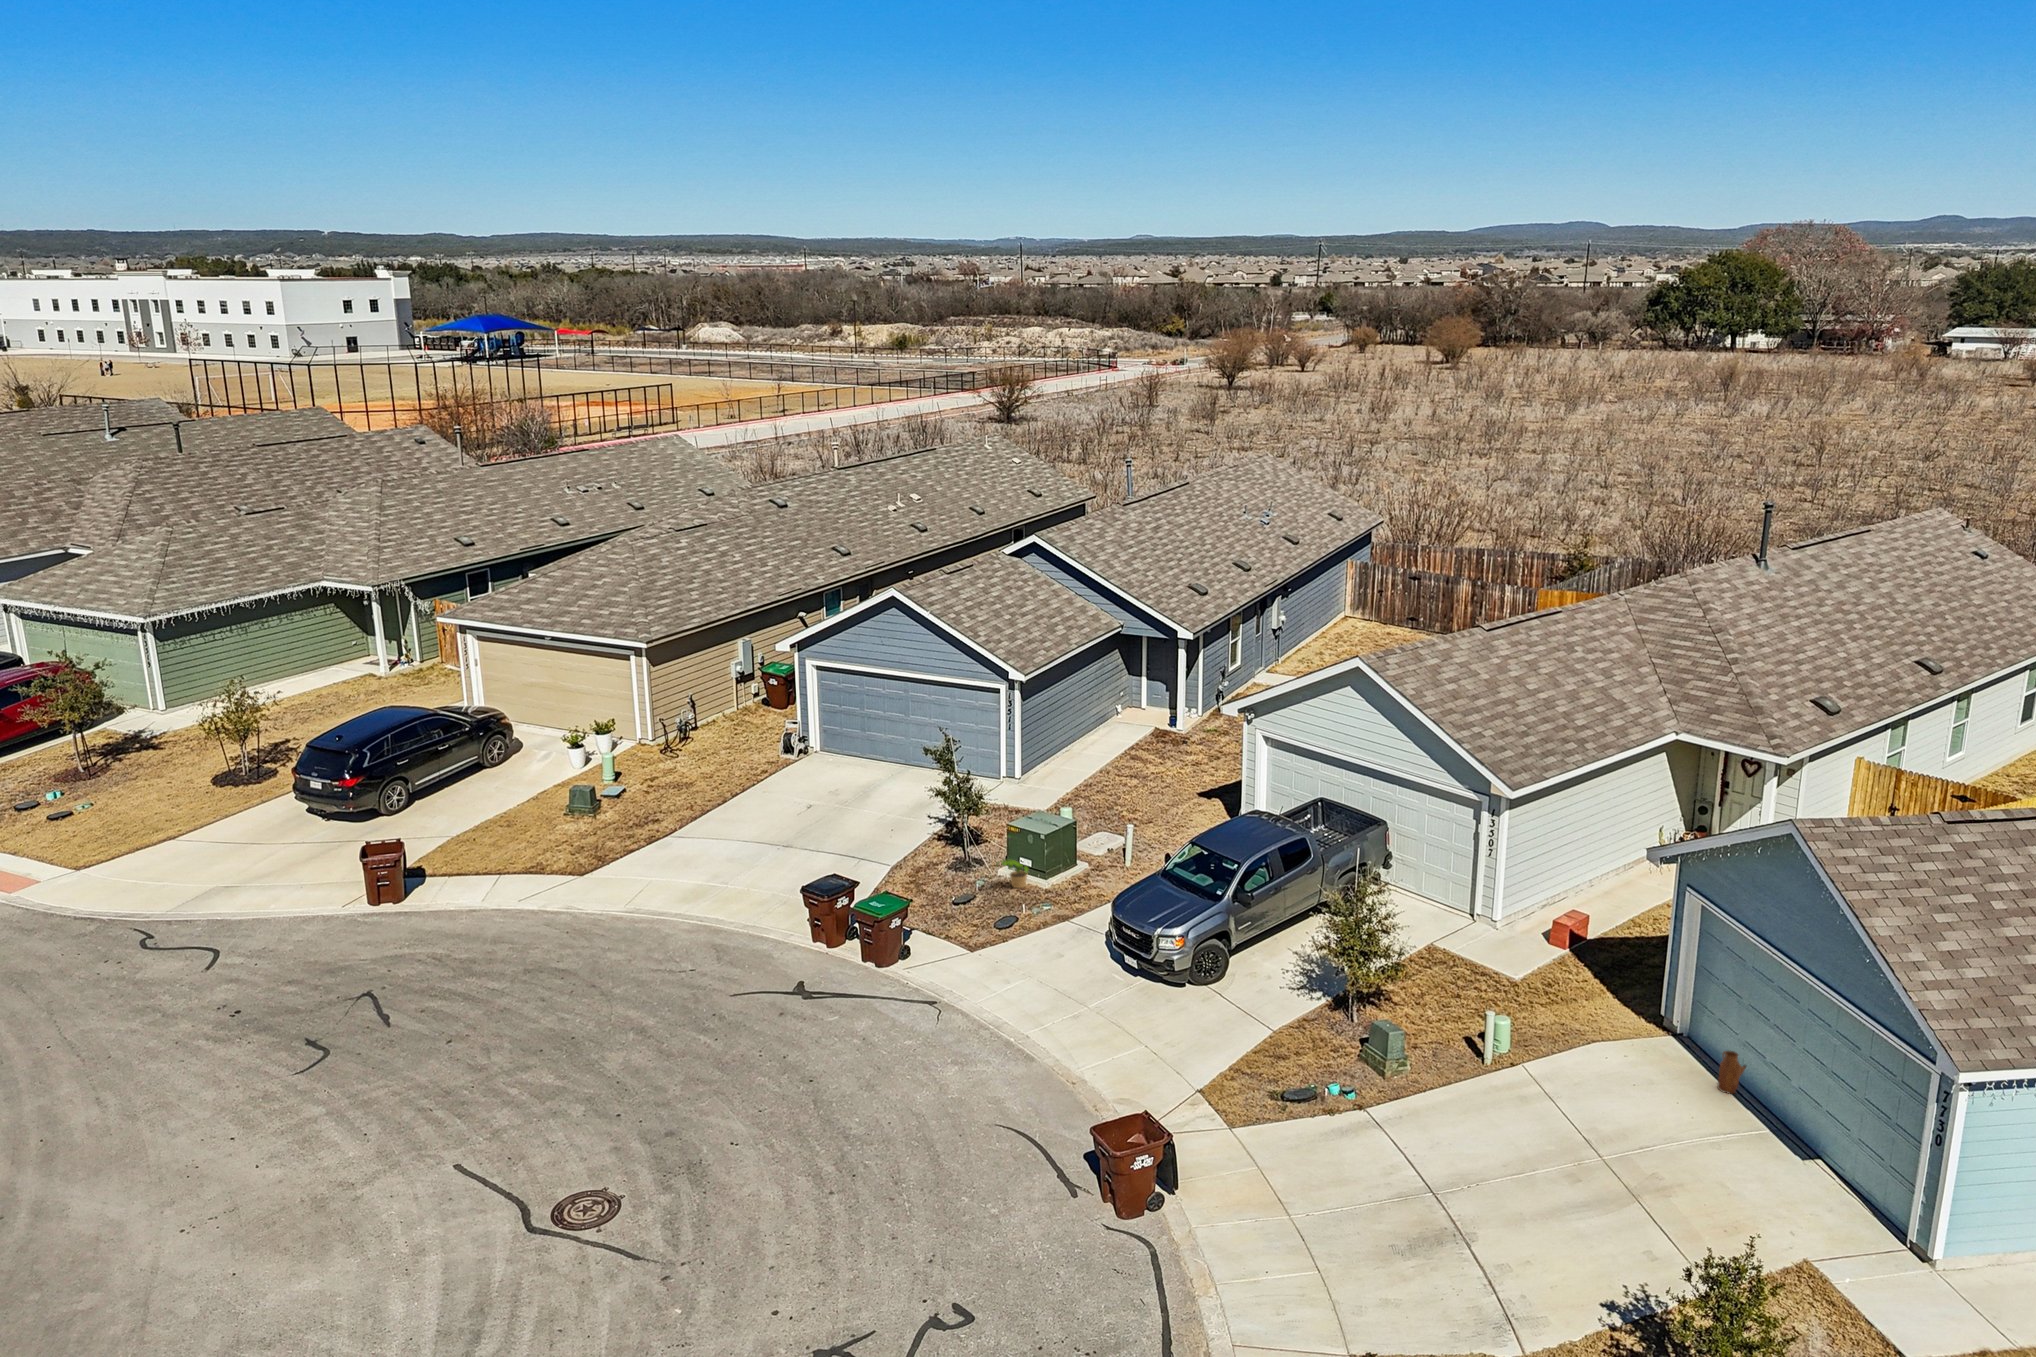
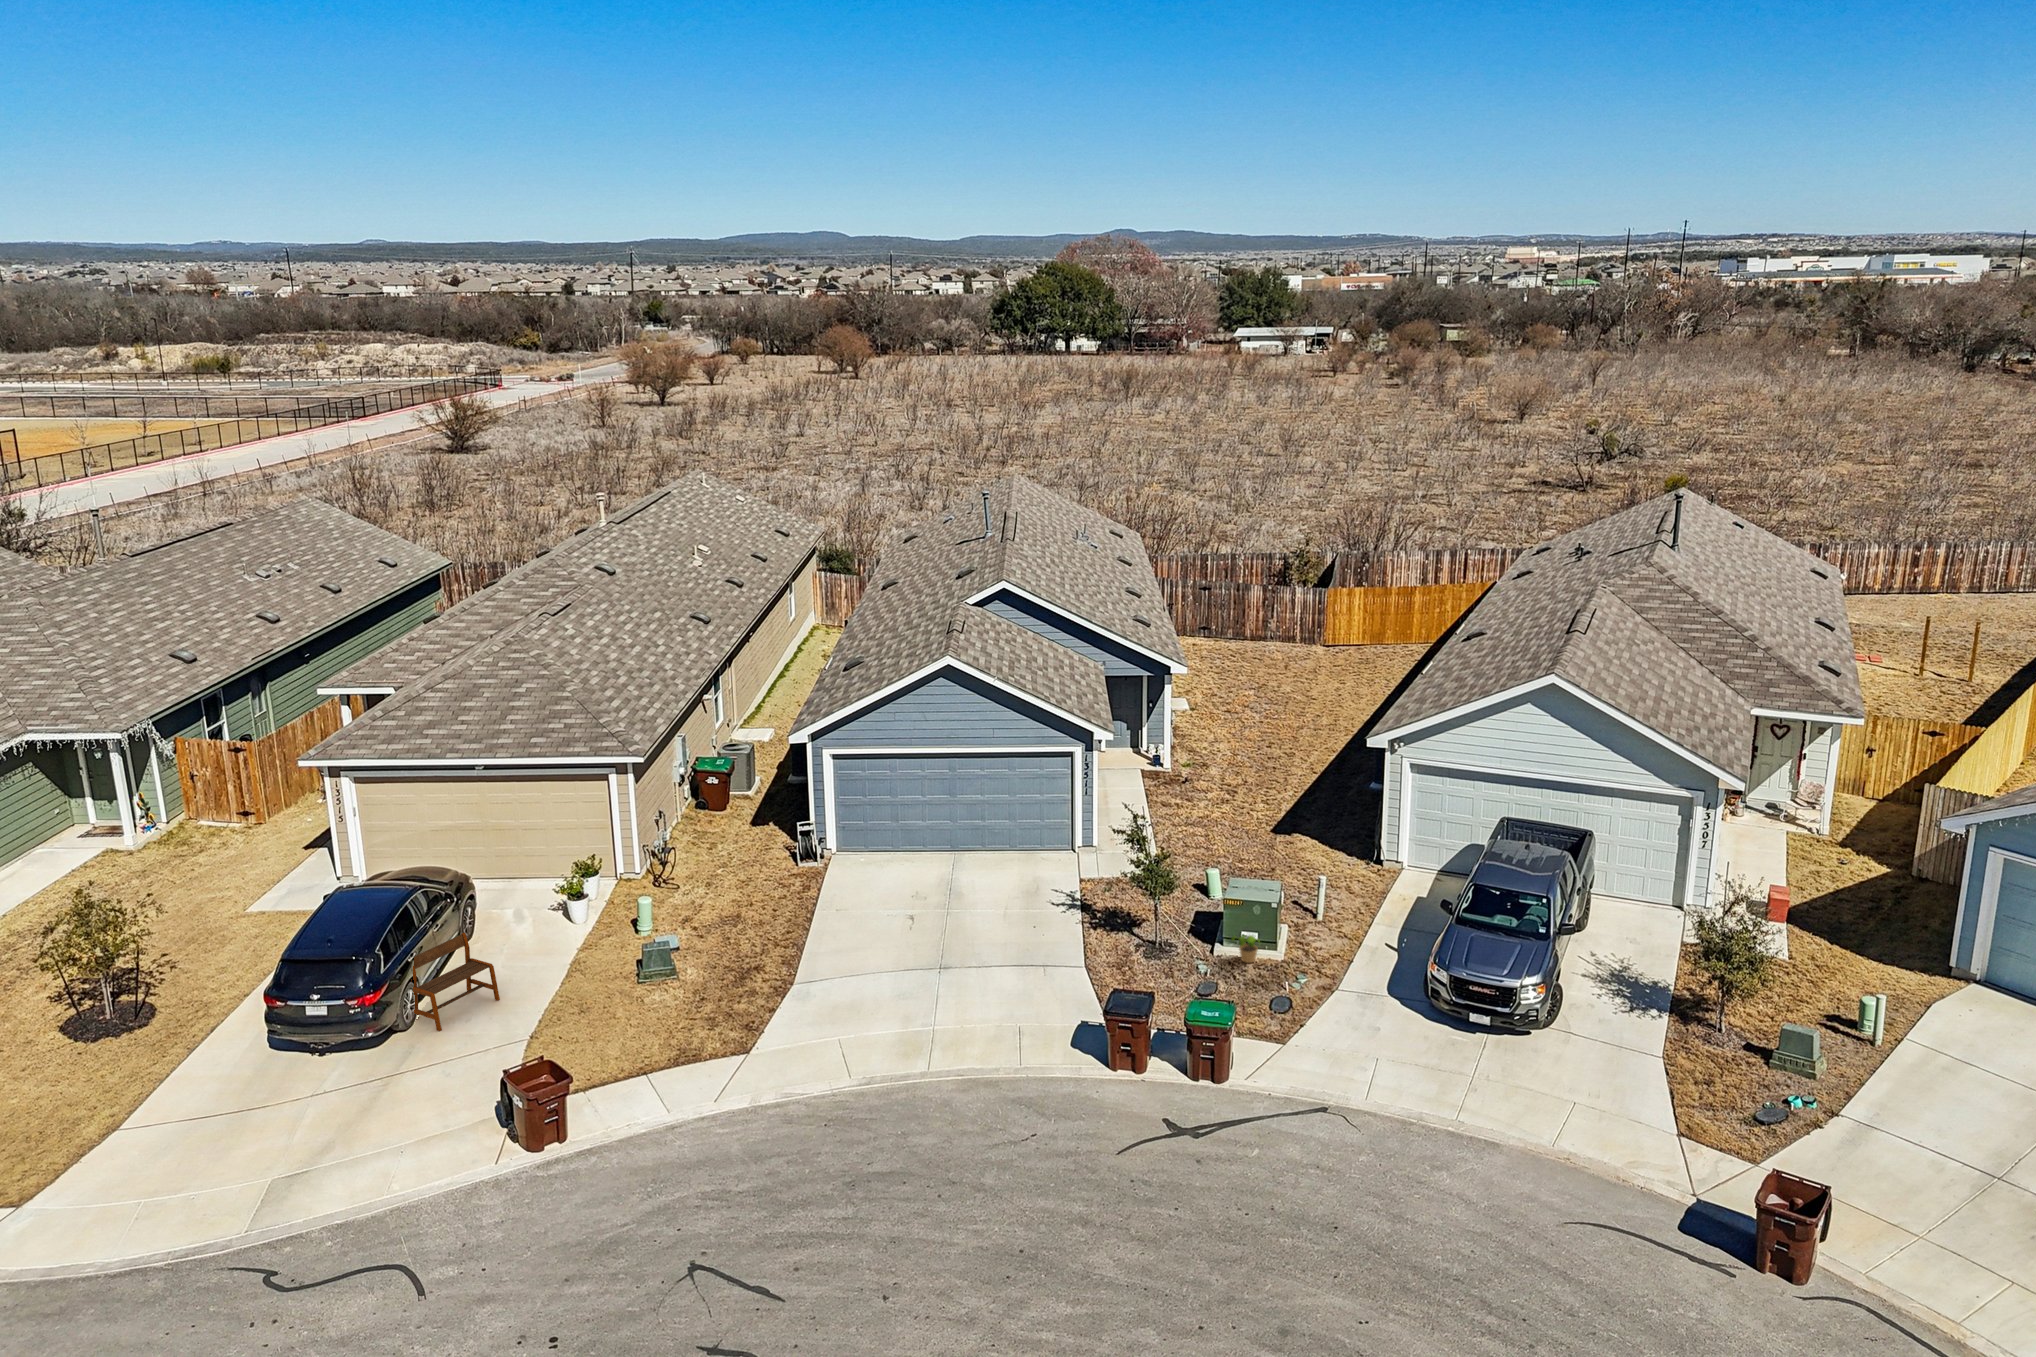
bench: none [399,749,467,816] -> present [413,933,500,1031]
watering can: present [1717,1051,1746,1094] -> none [1972,979,2010,1014]

